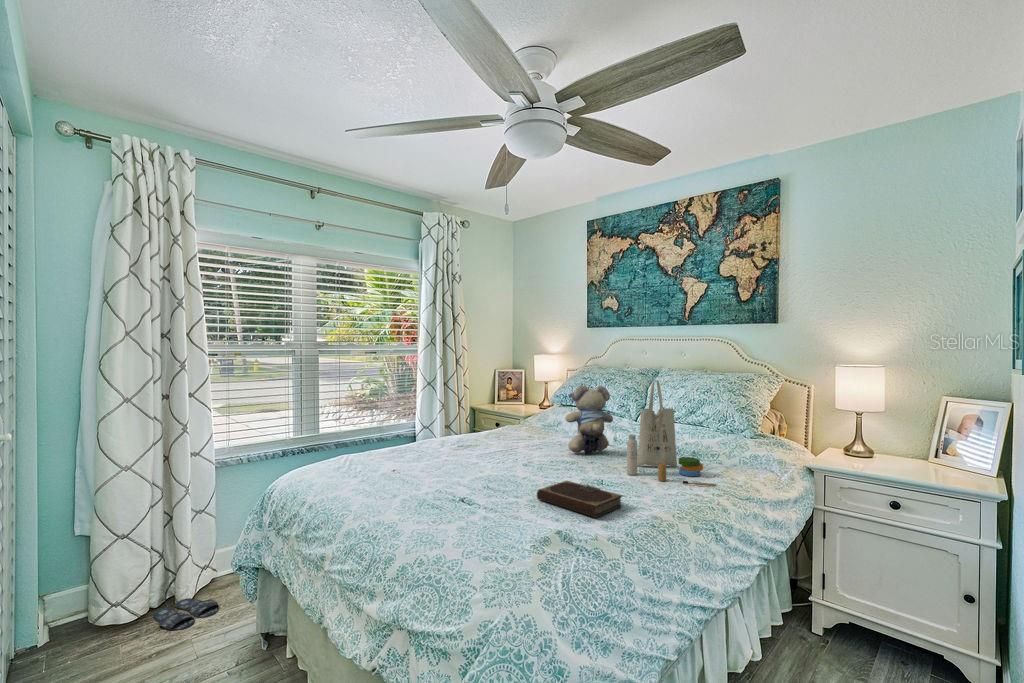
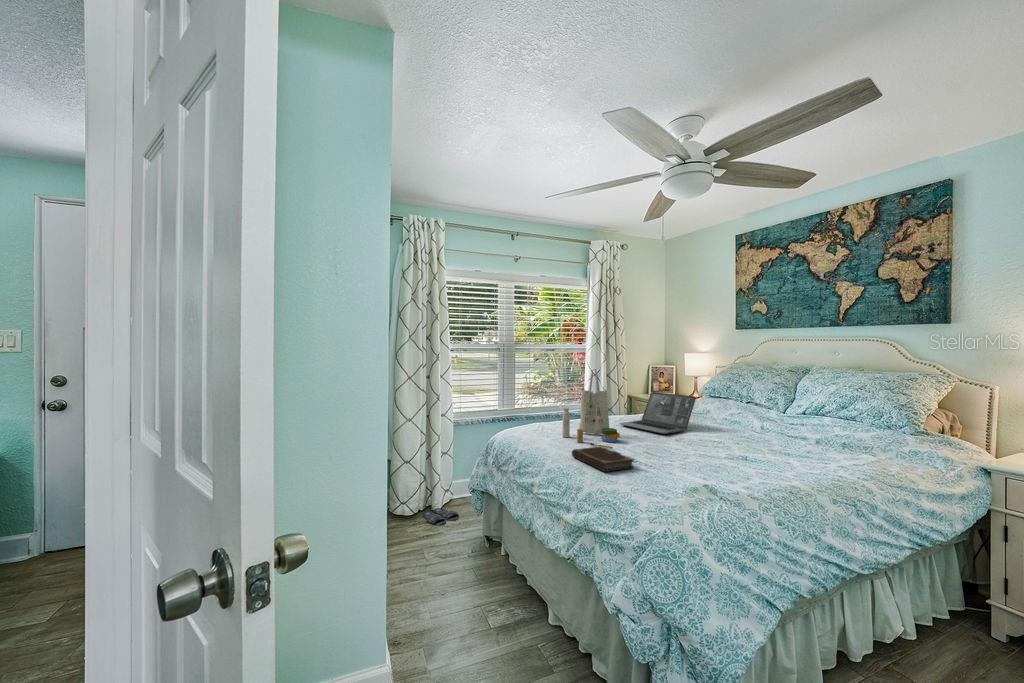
tote bag: present [627,380,716,486] -> present [562,369,620,448]
teddy bear: present [566,385,613,454] -> none [713,379,759,437]
laptop: none [457,404,547,459] -> present [620,392,696,434]
notebook: present [537,481,622,518] -> present [572,447,634,472]

